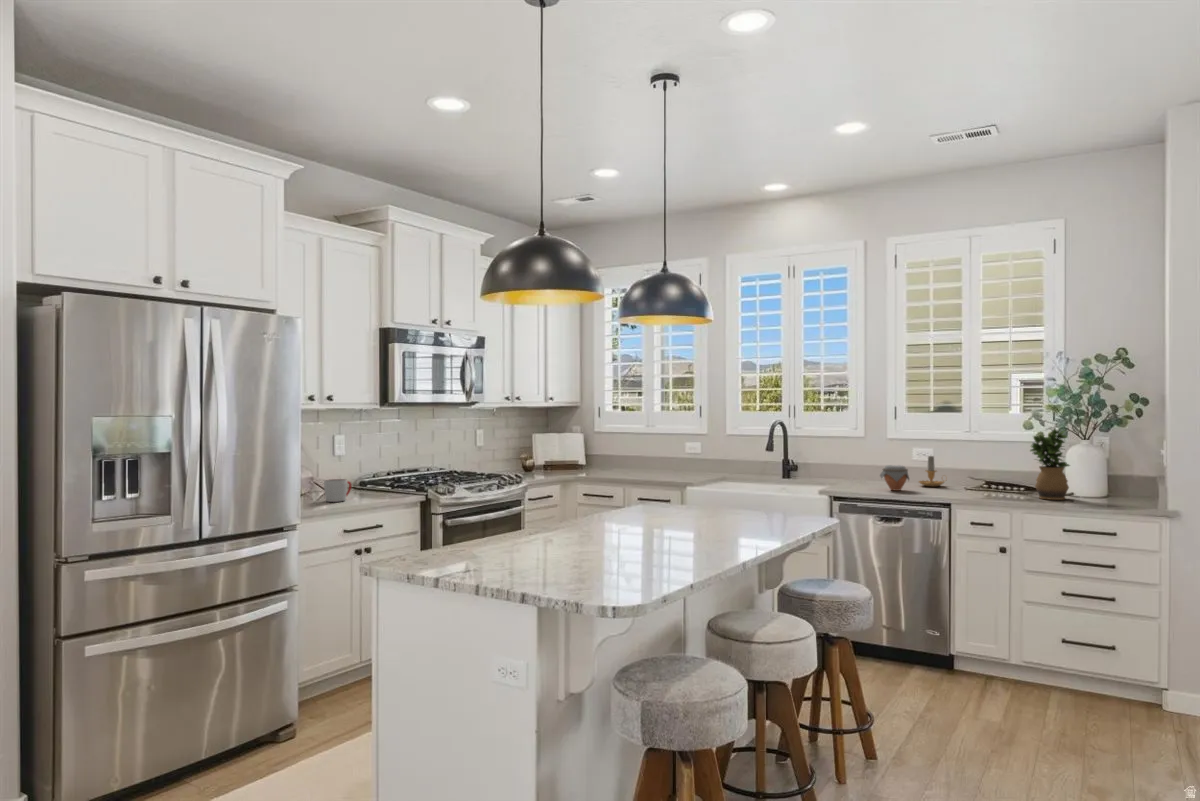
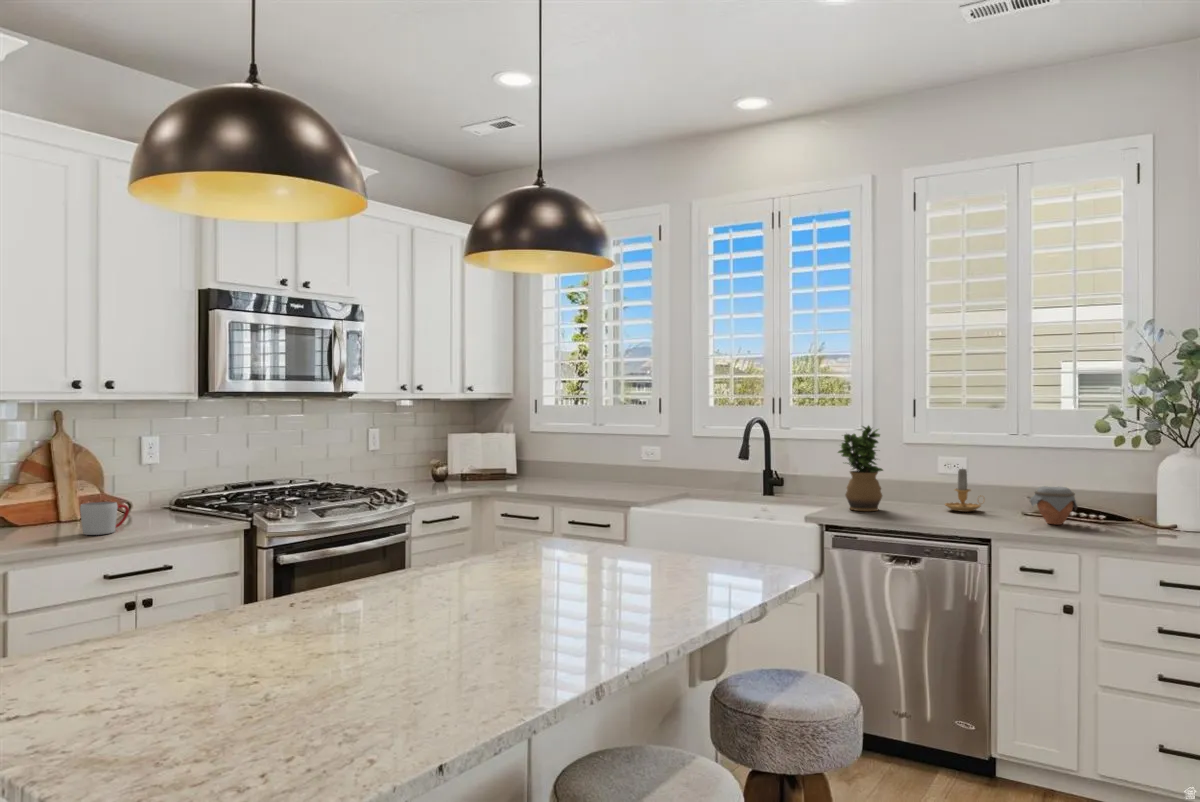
potted plant: present [1030,429,1070,500] -> present [838,426,883,511]
jar: present [880,465,909,491] -> present [1030,486,1077,525]

